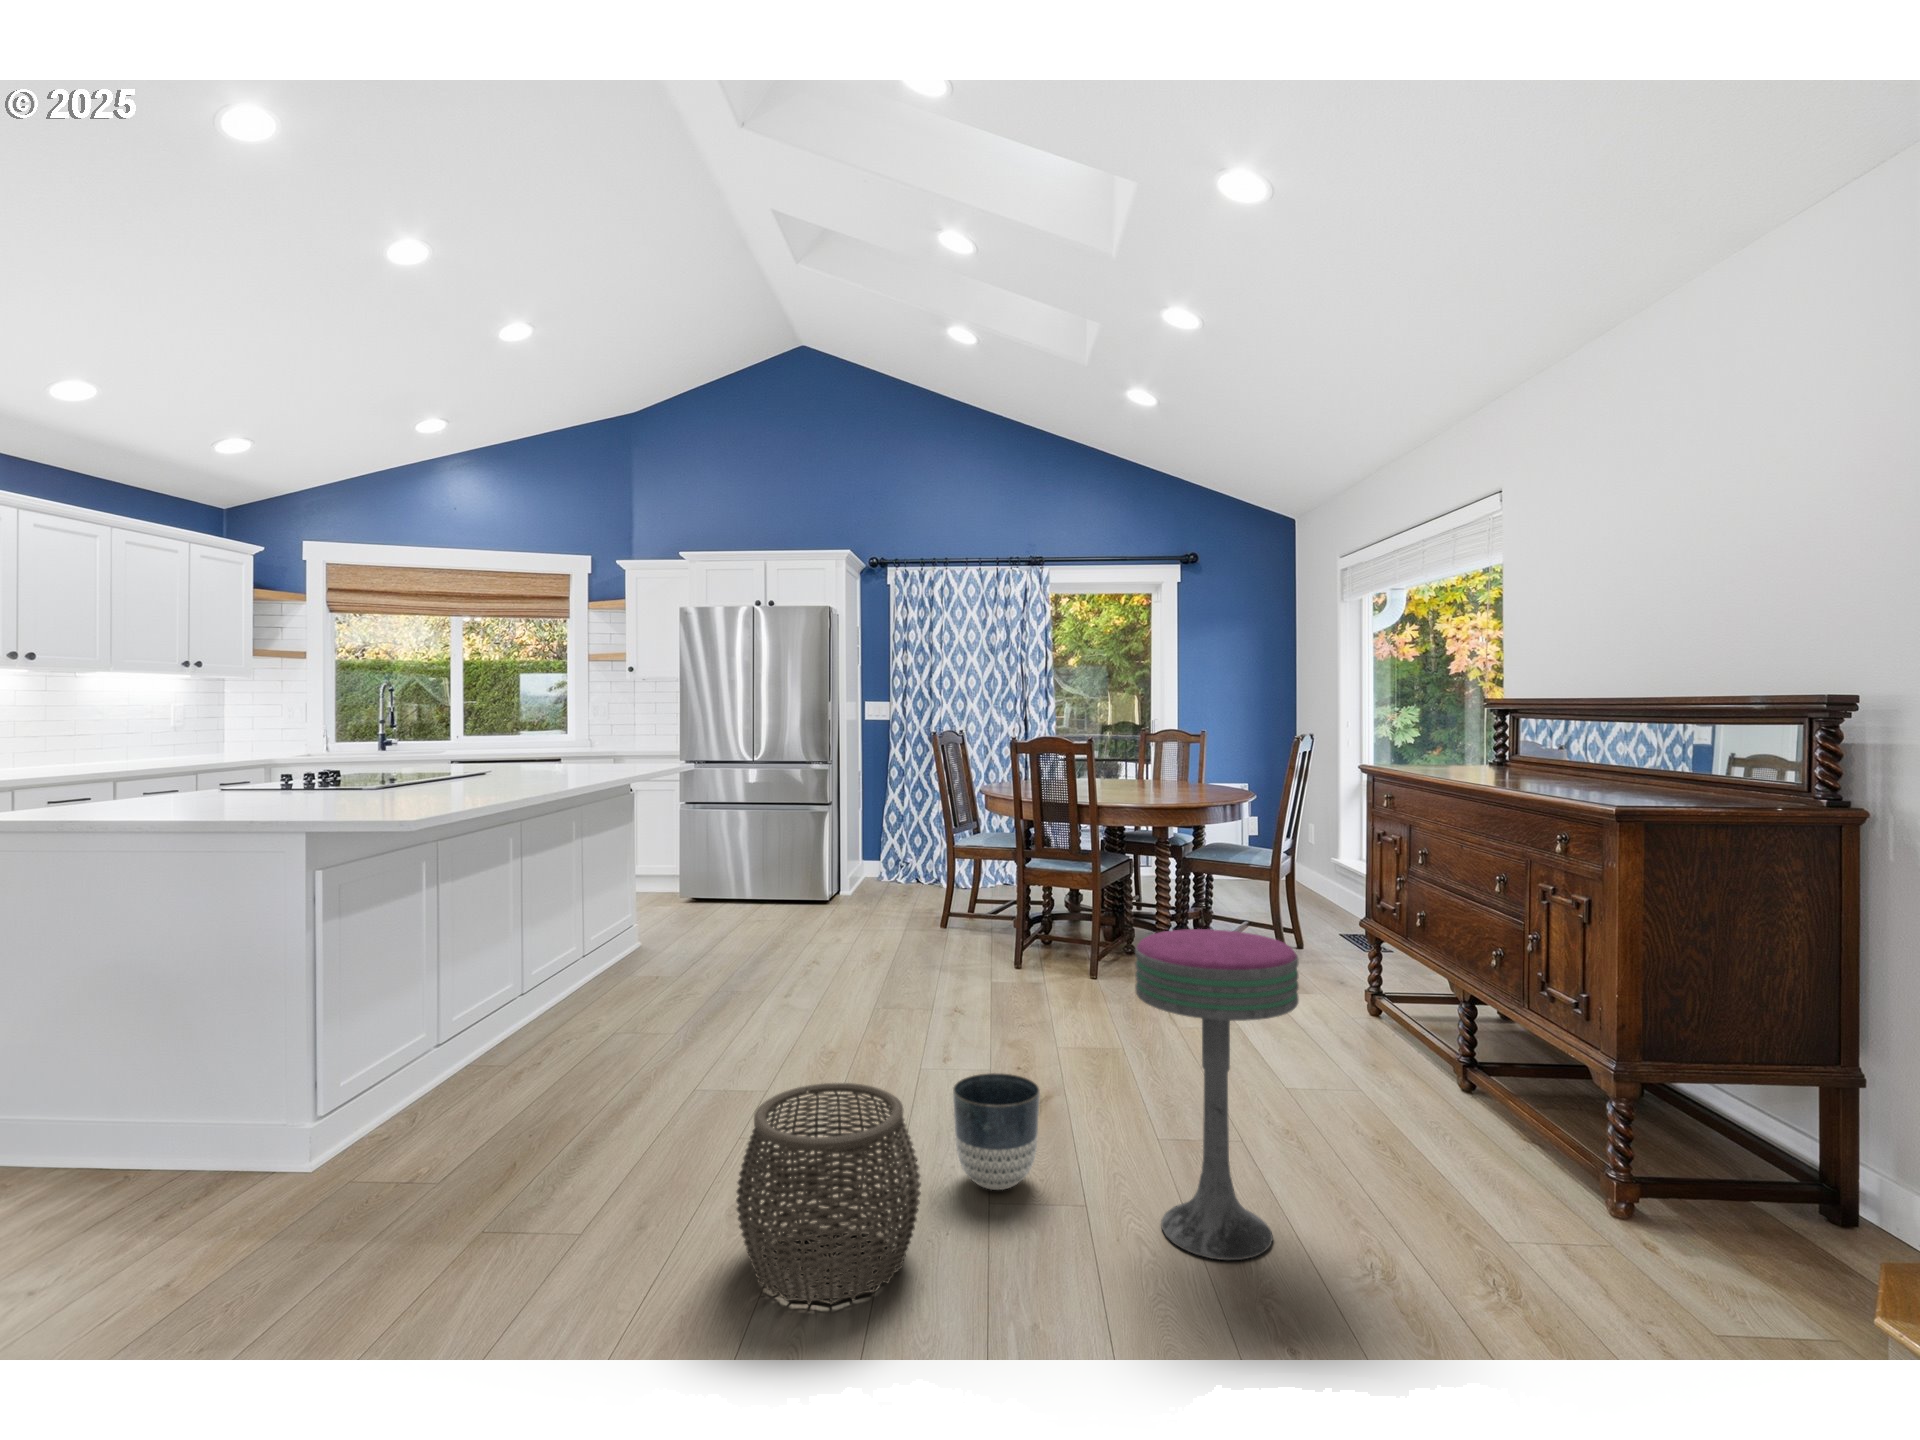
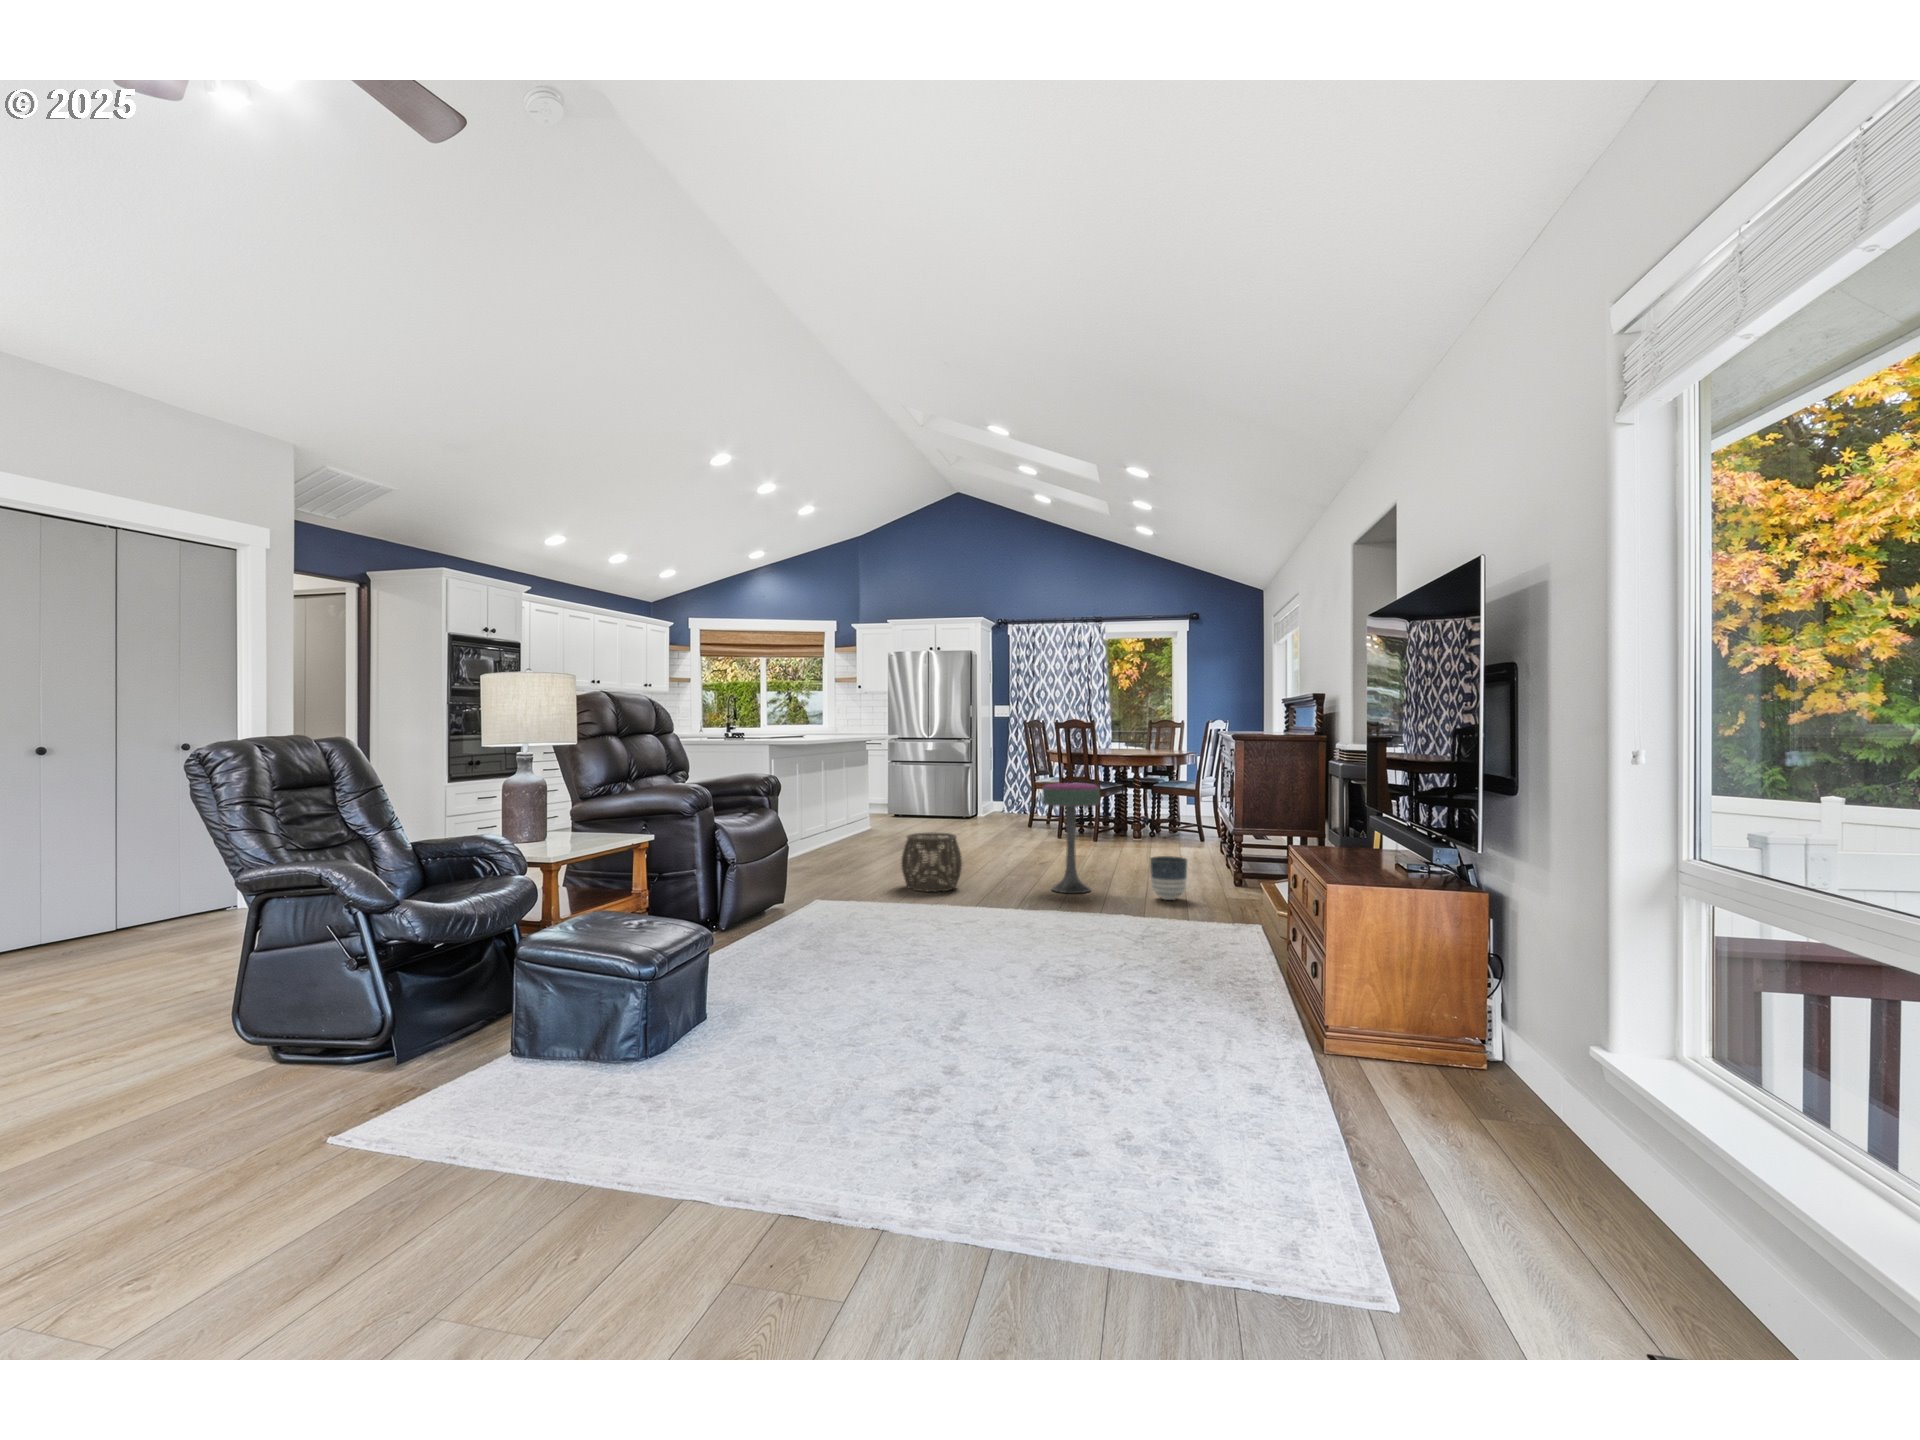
planter: present [953,1073,1040,1190] -> present [1150,856,1188,900]

